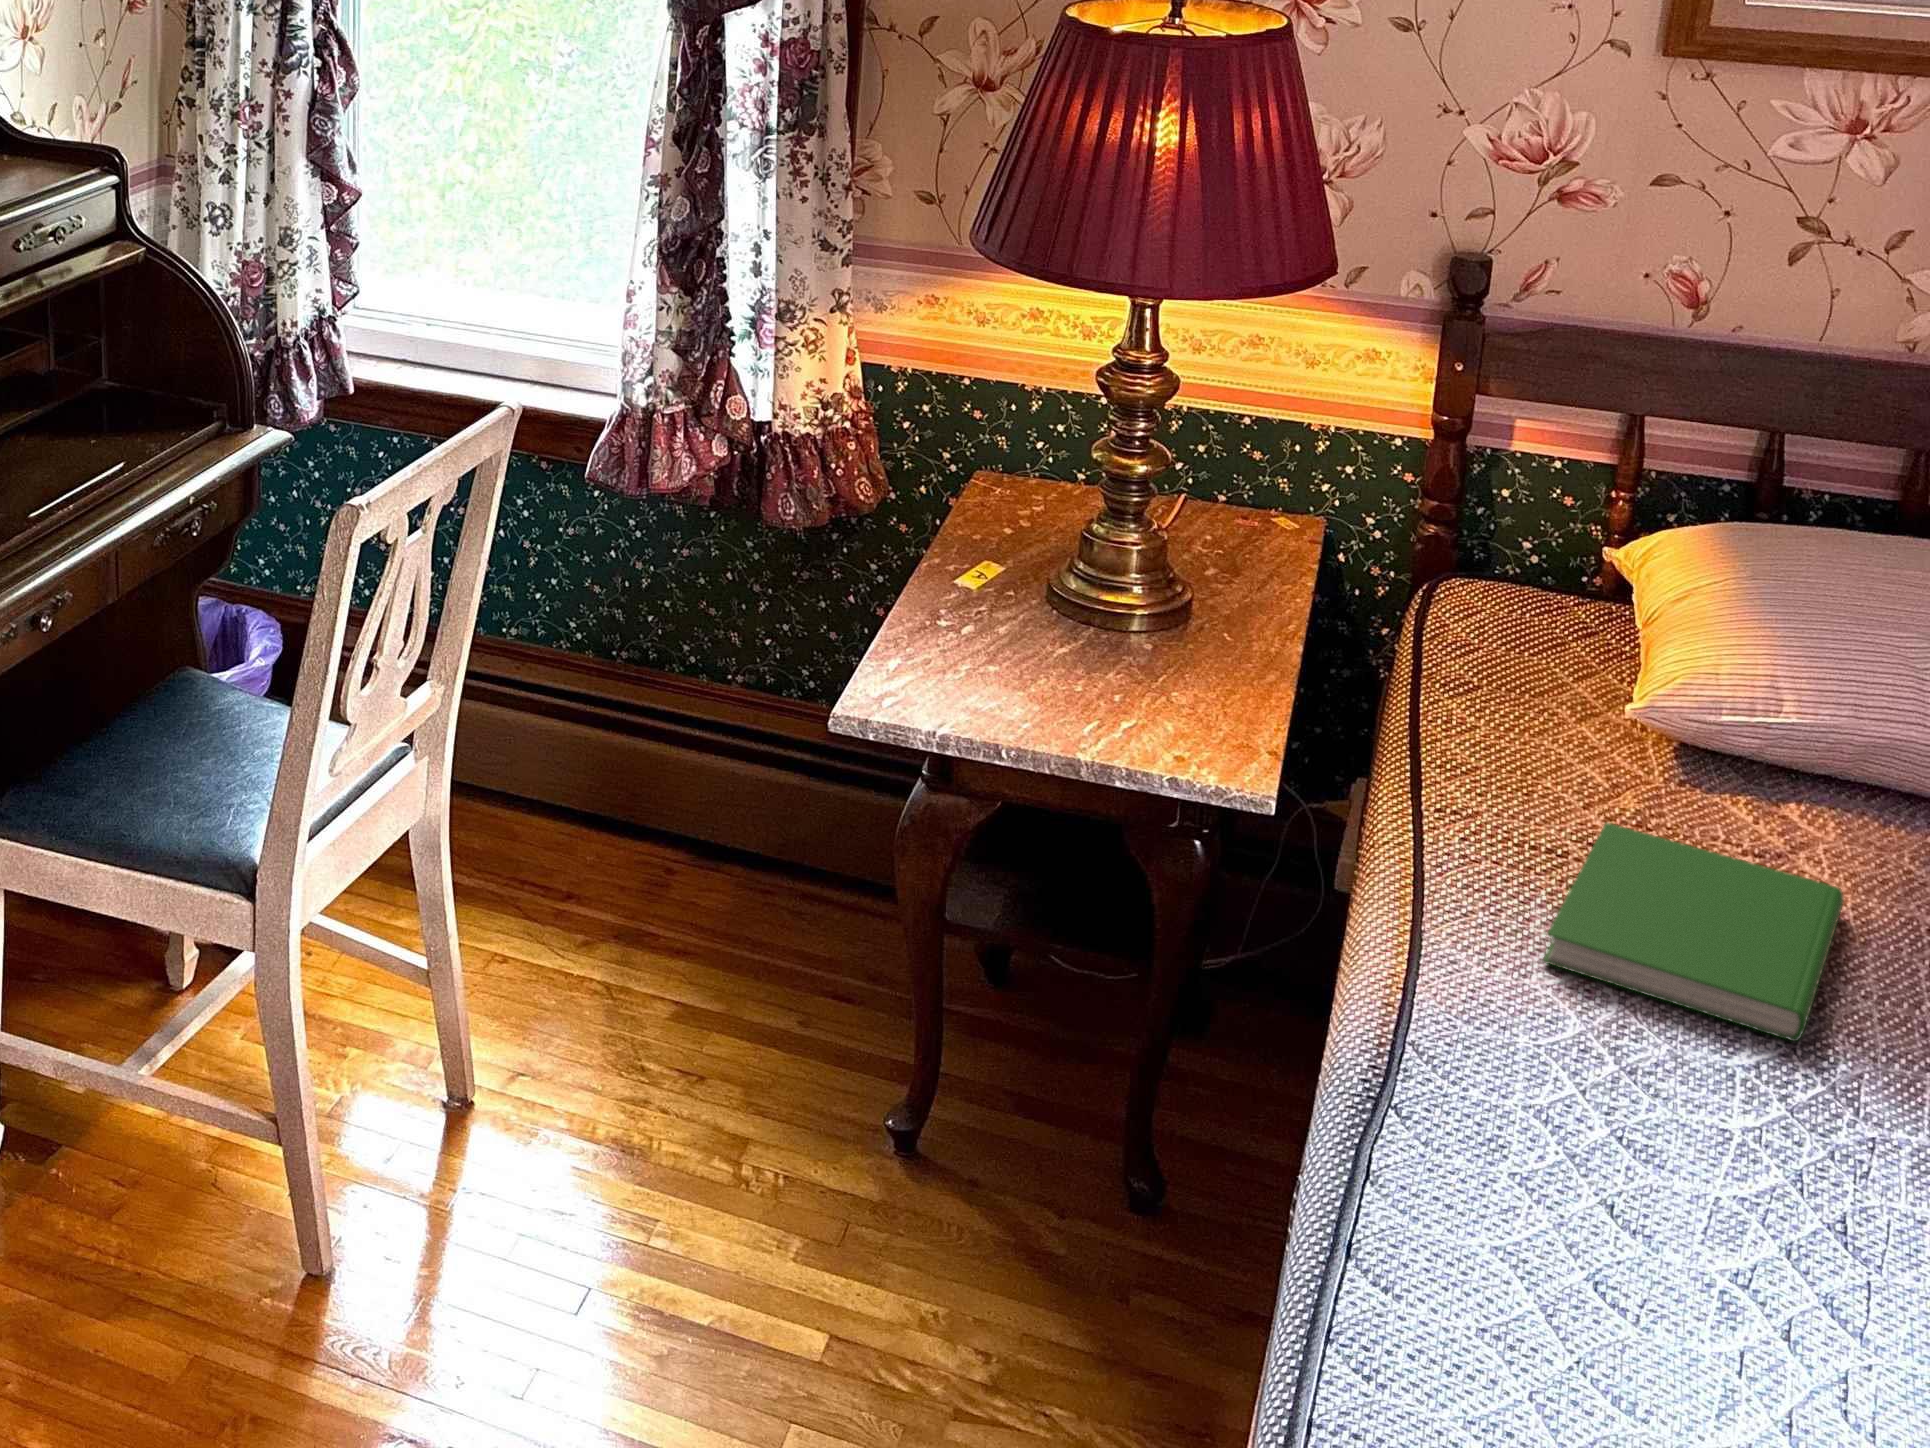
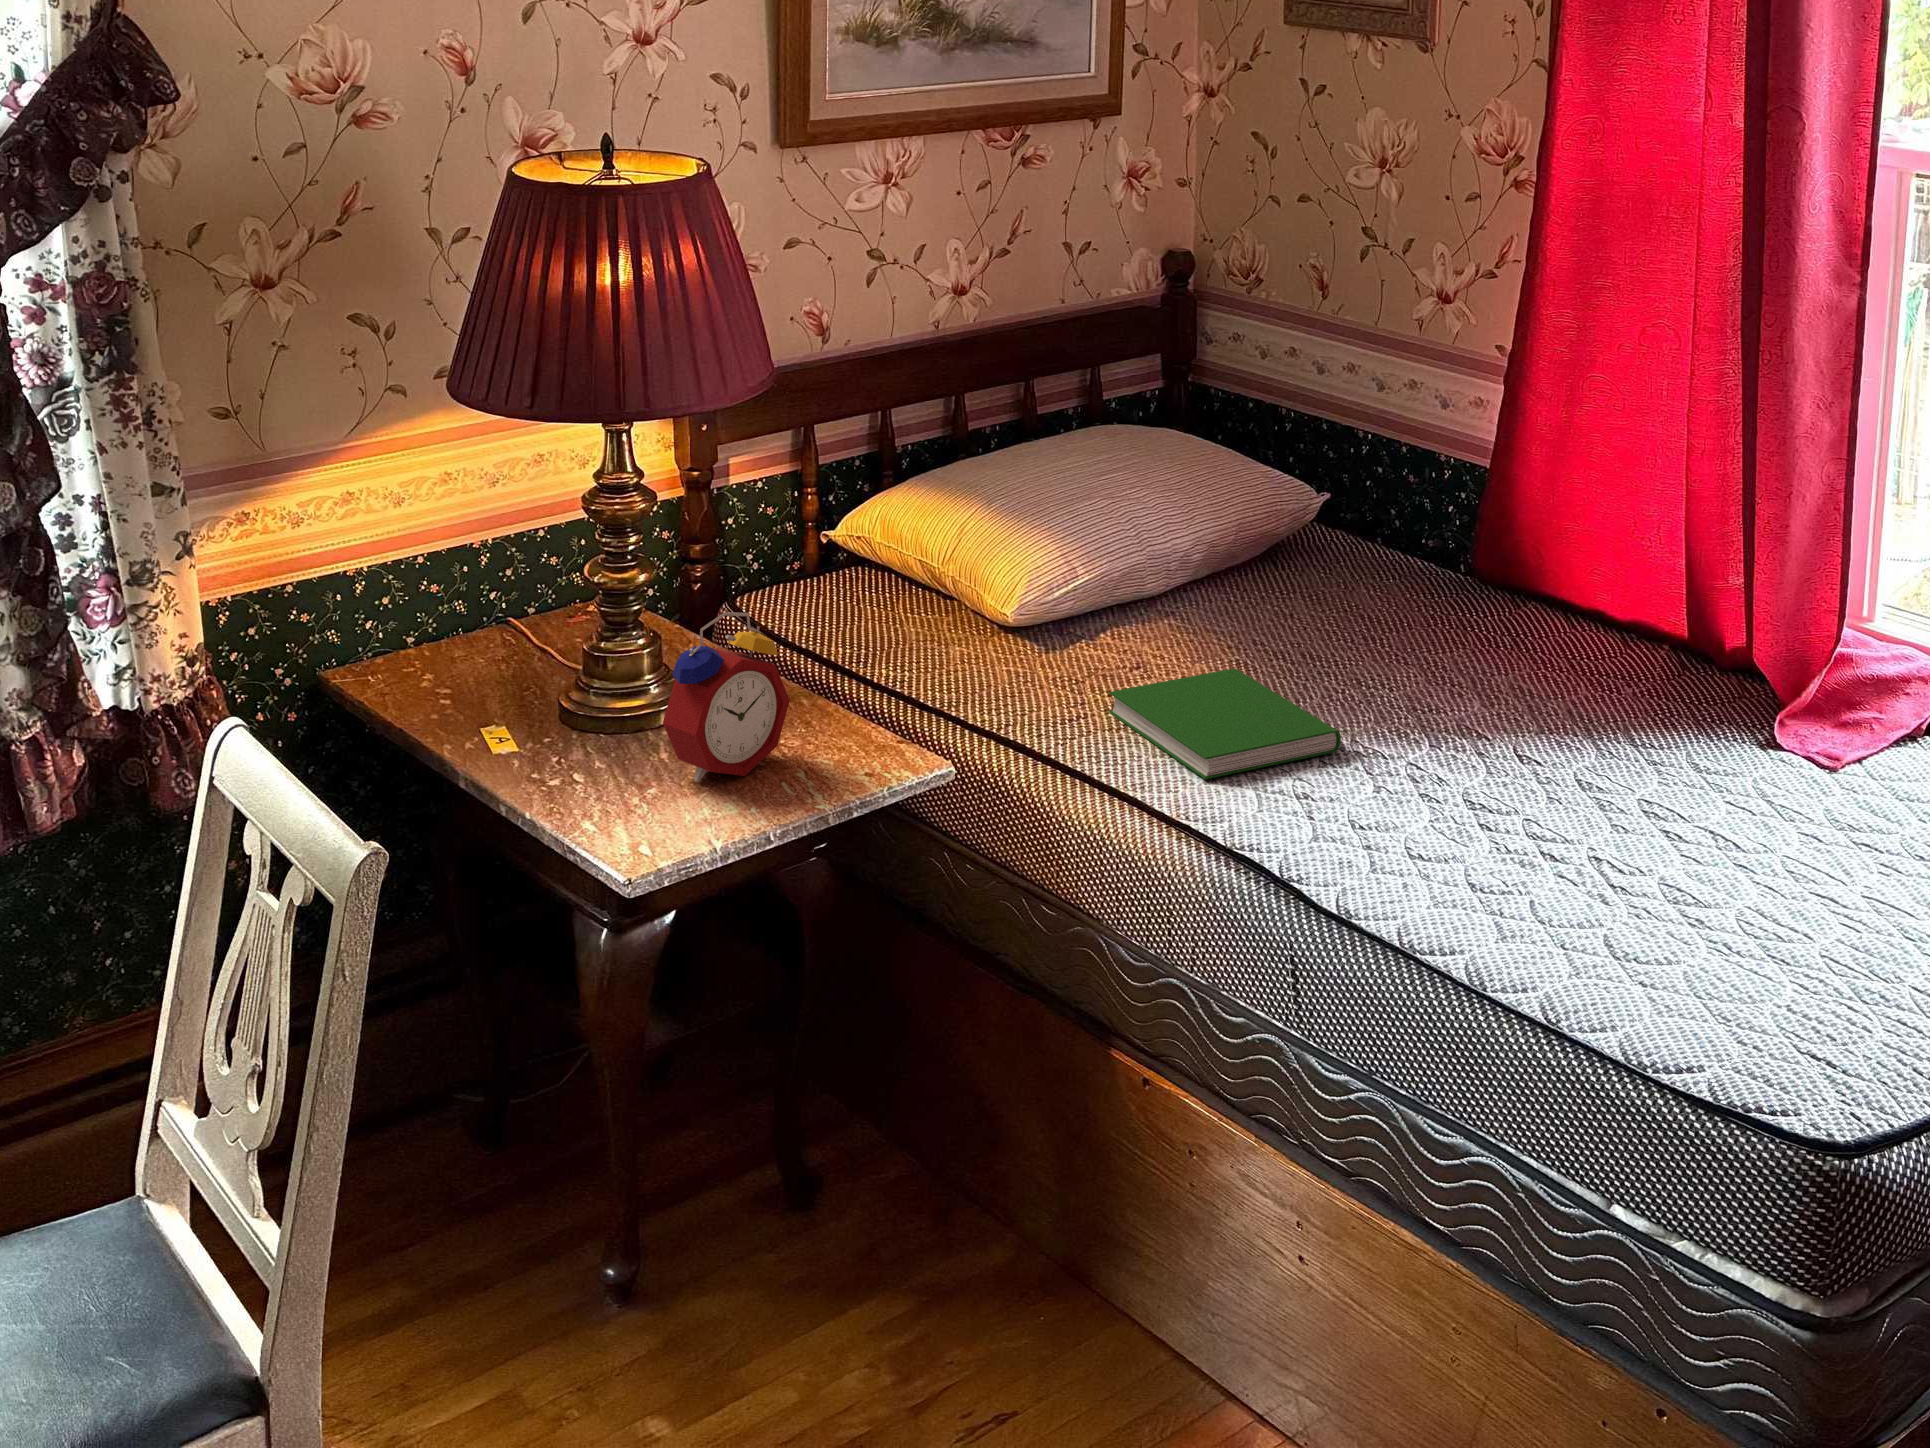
alarm clock: none [1011,510,1157,692] -> present [663,612,790,782]

